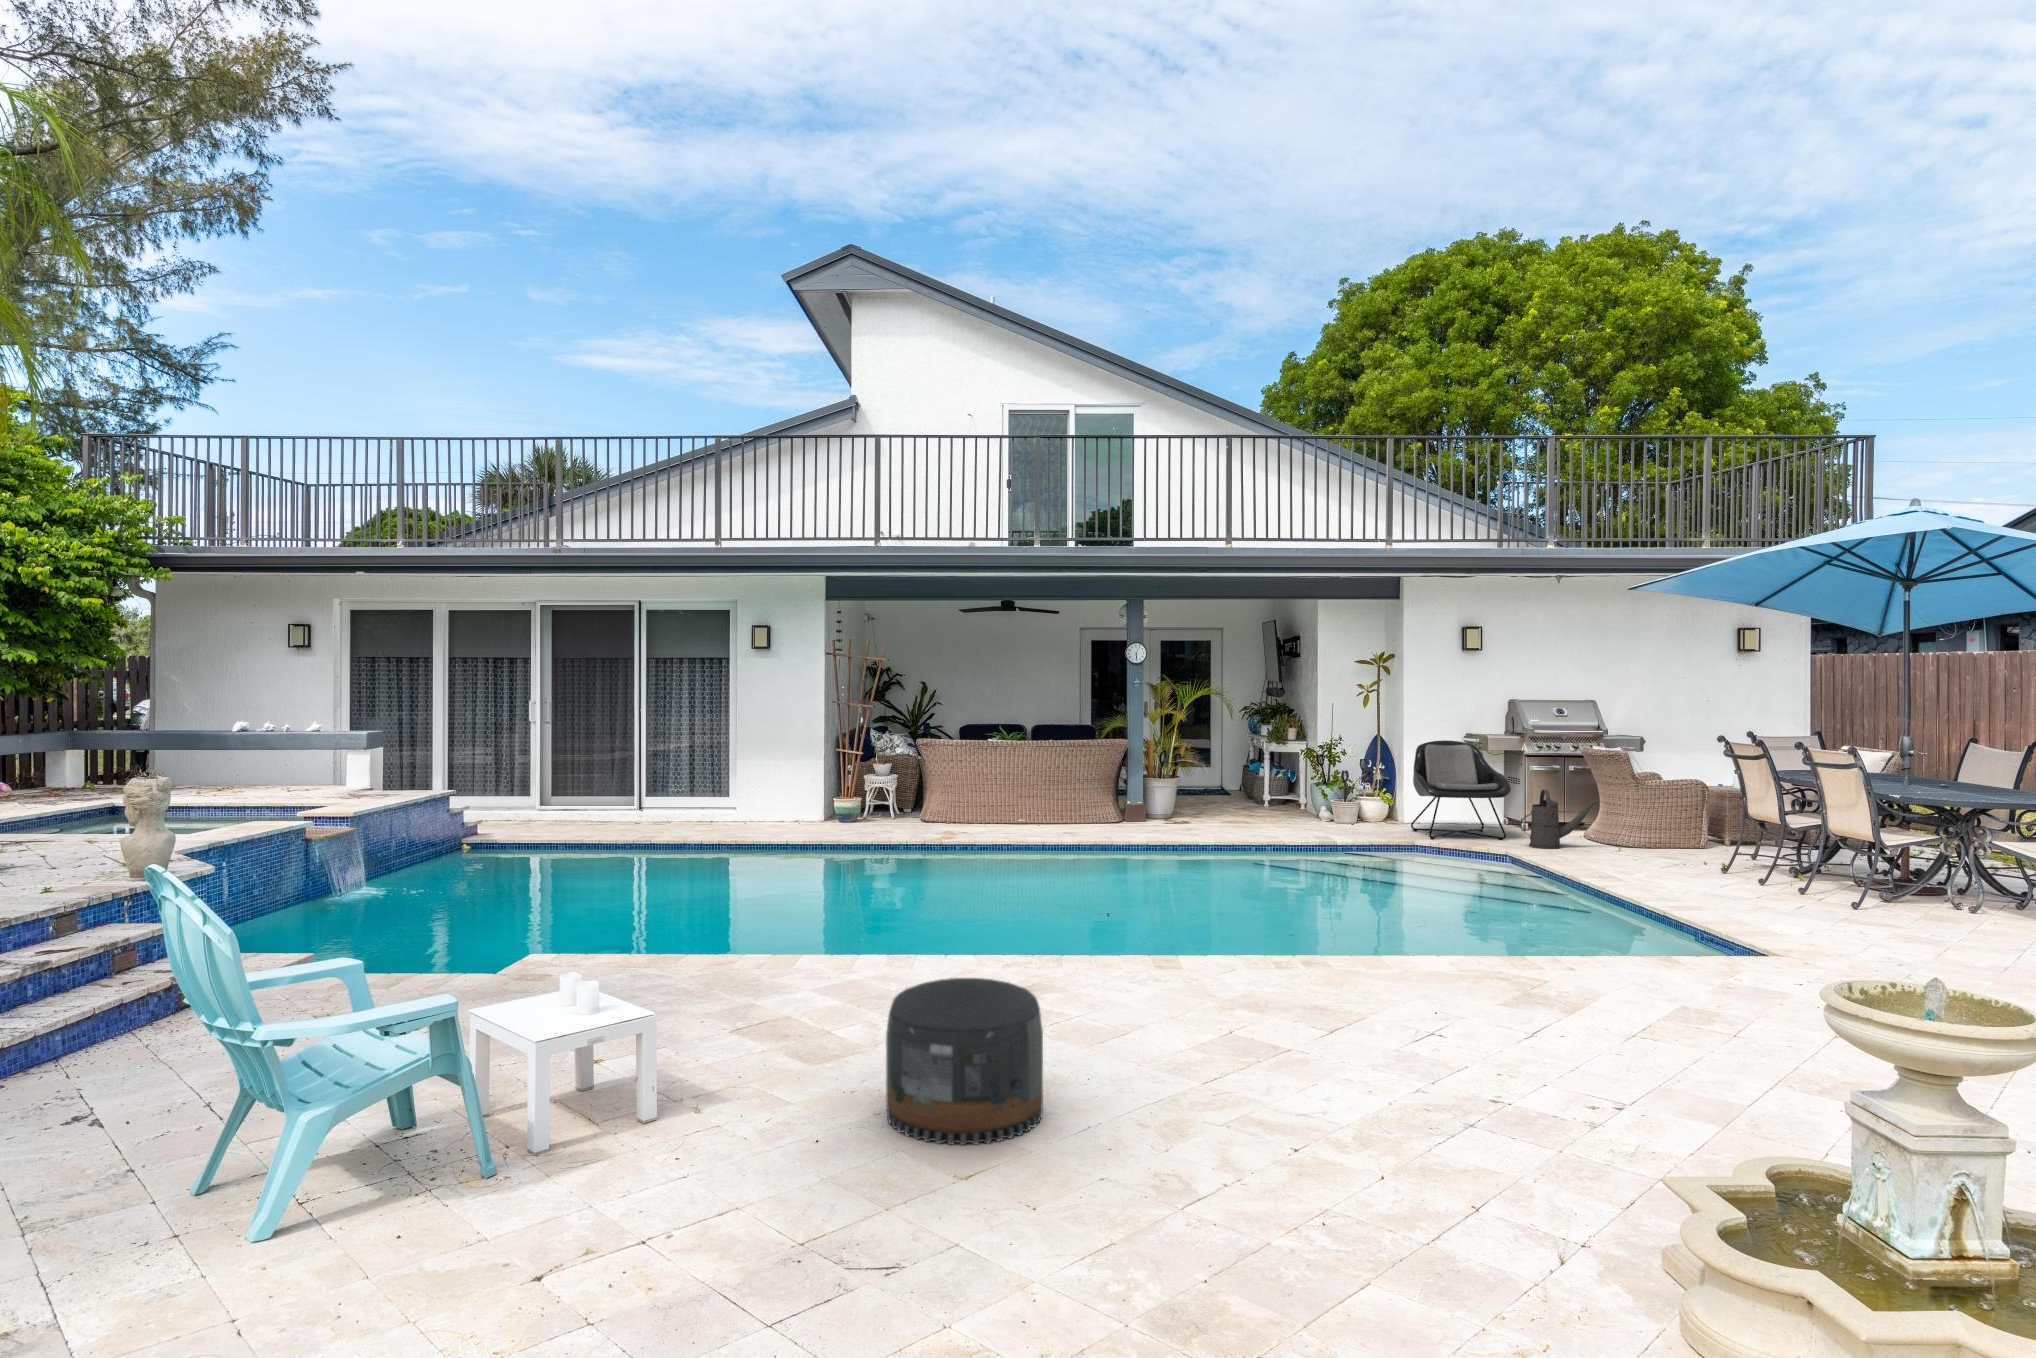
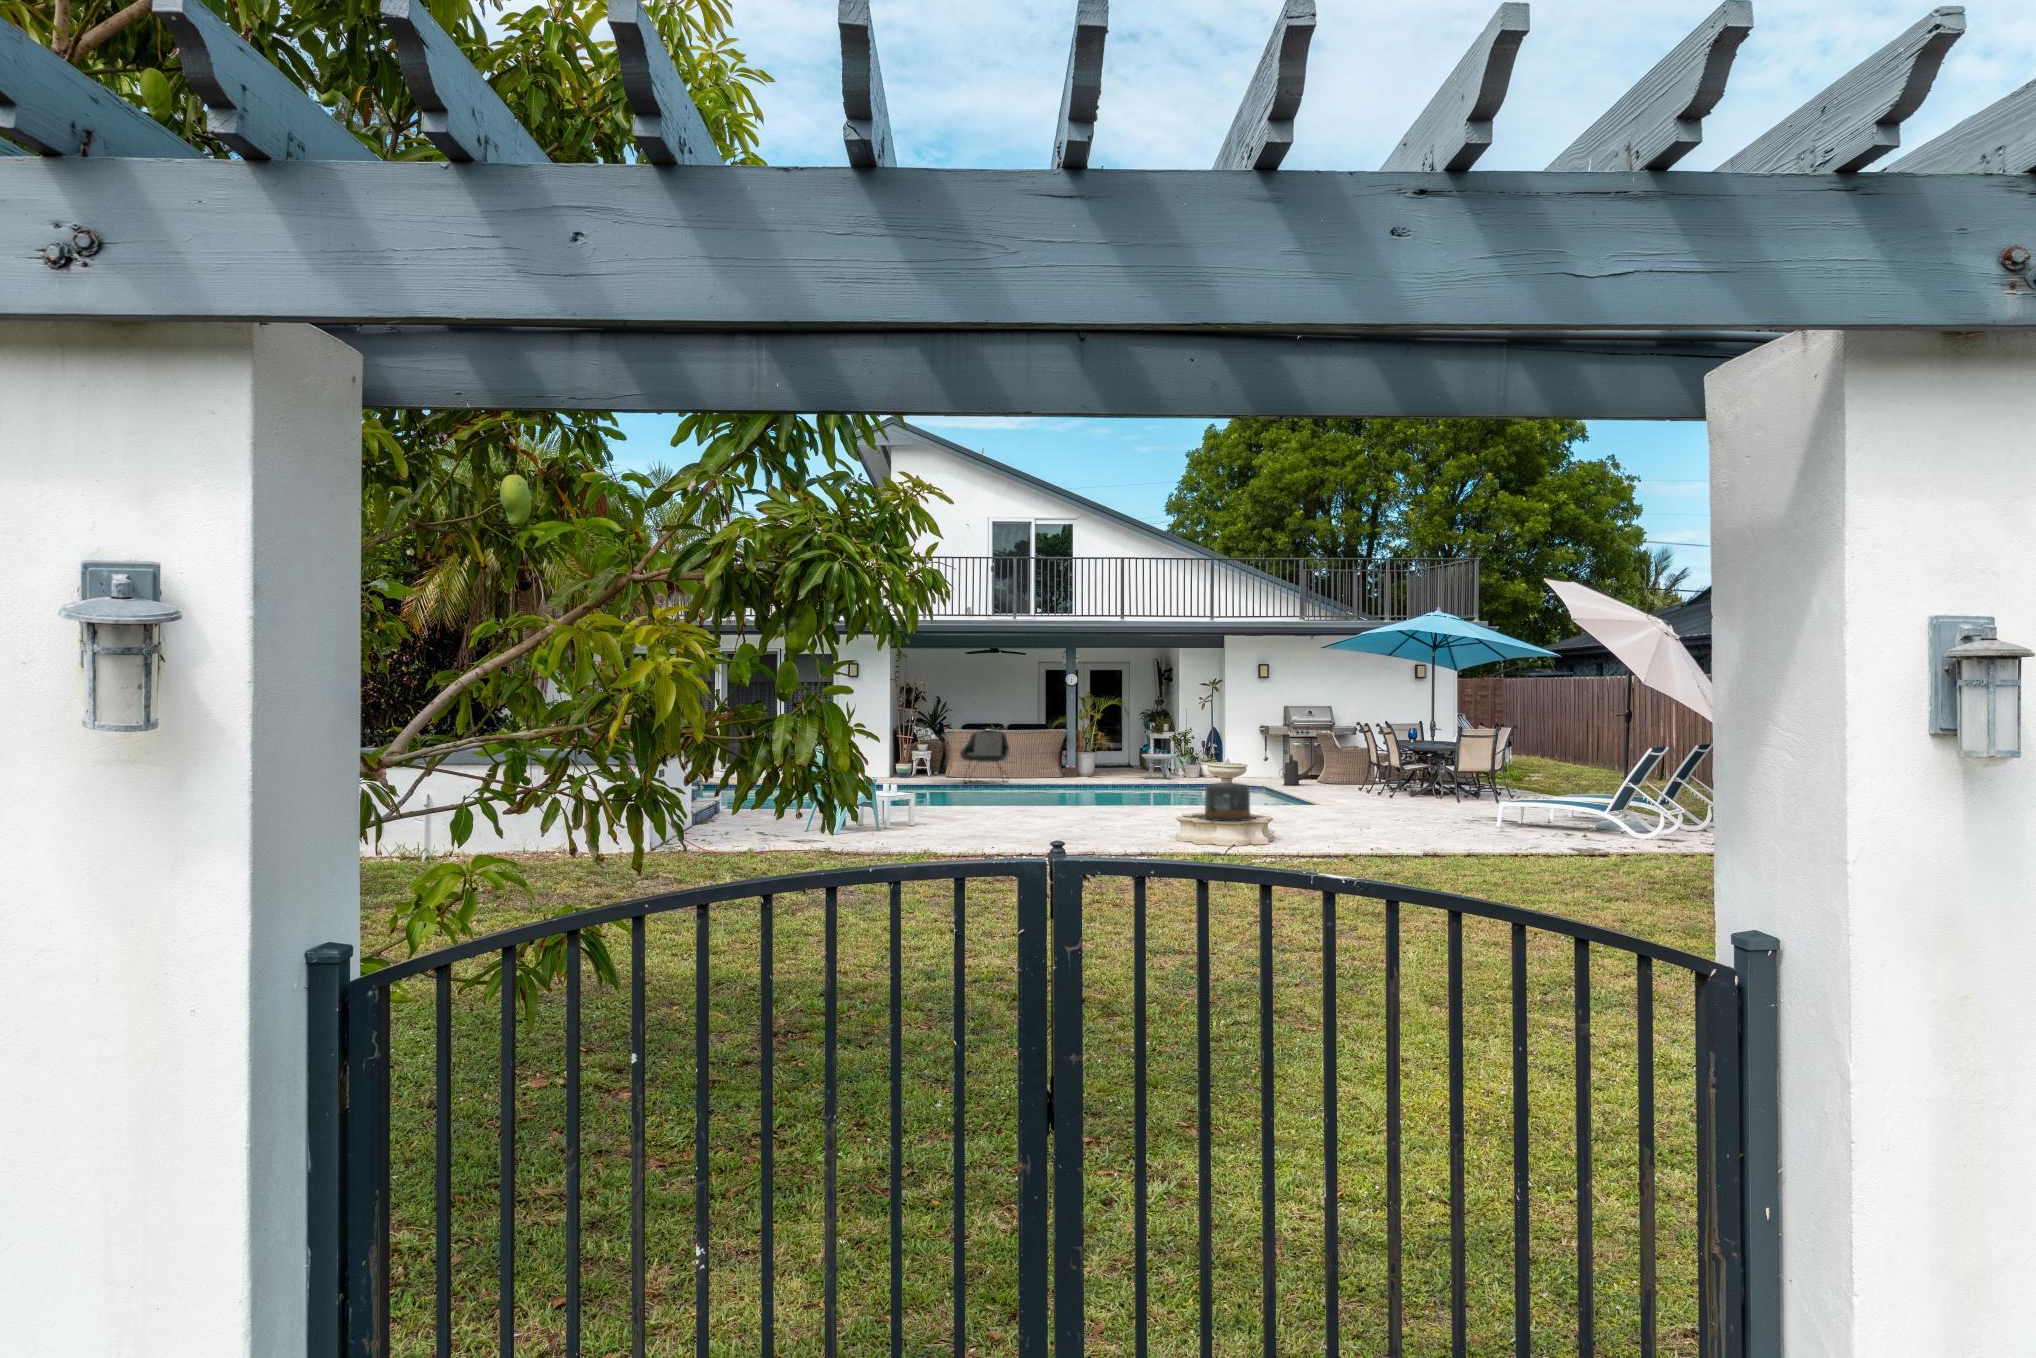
lounge chair: present [1411,740,1511,840] -> present [960,730,1010,783]
side table: none [1254,778,1315,824] -> present [1142,754,1177,779]
pouf: present [886,978,1043,1145] -> present [1205,782,1250,821]

